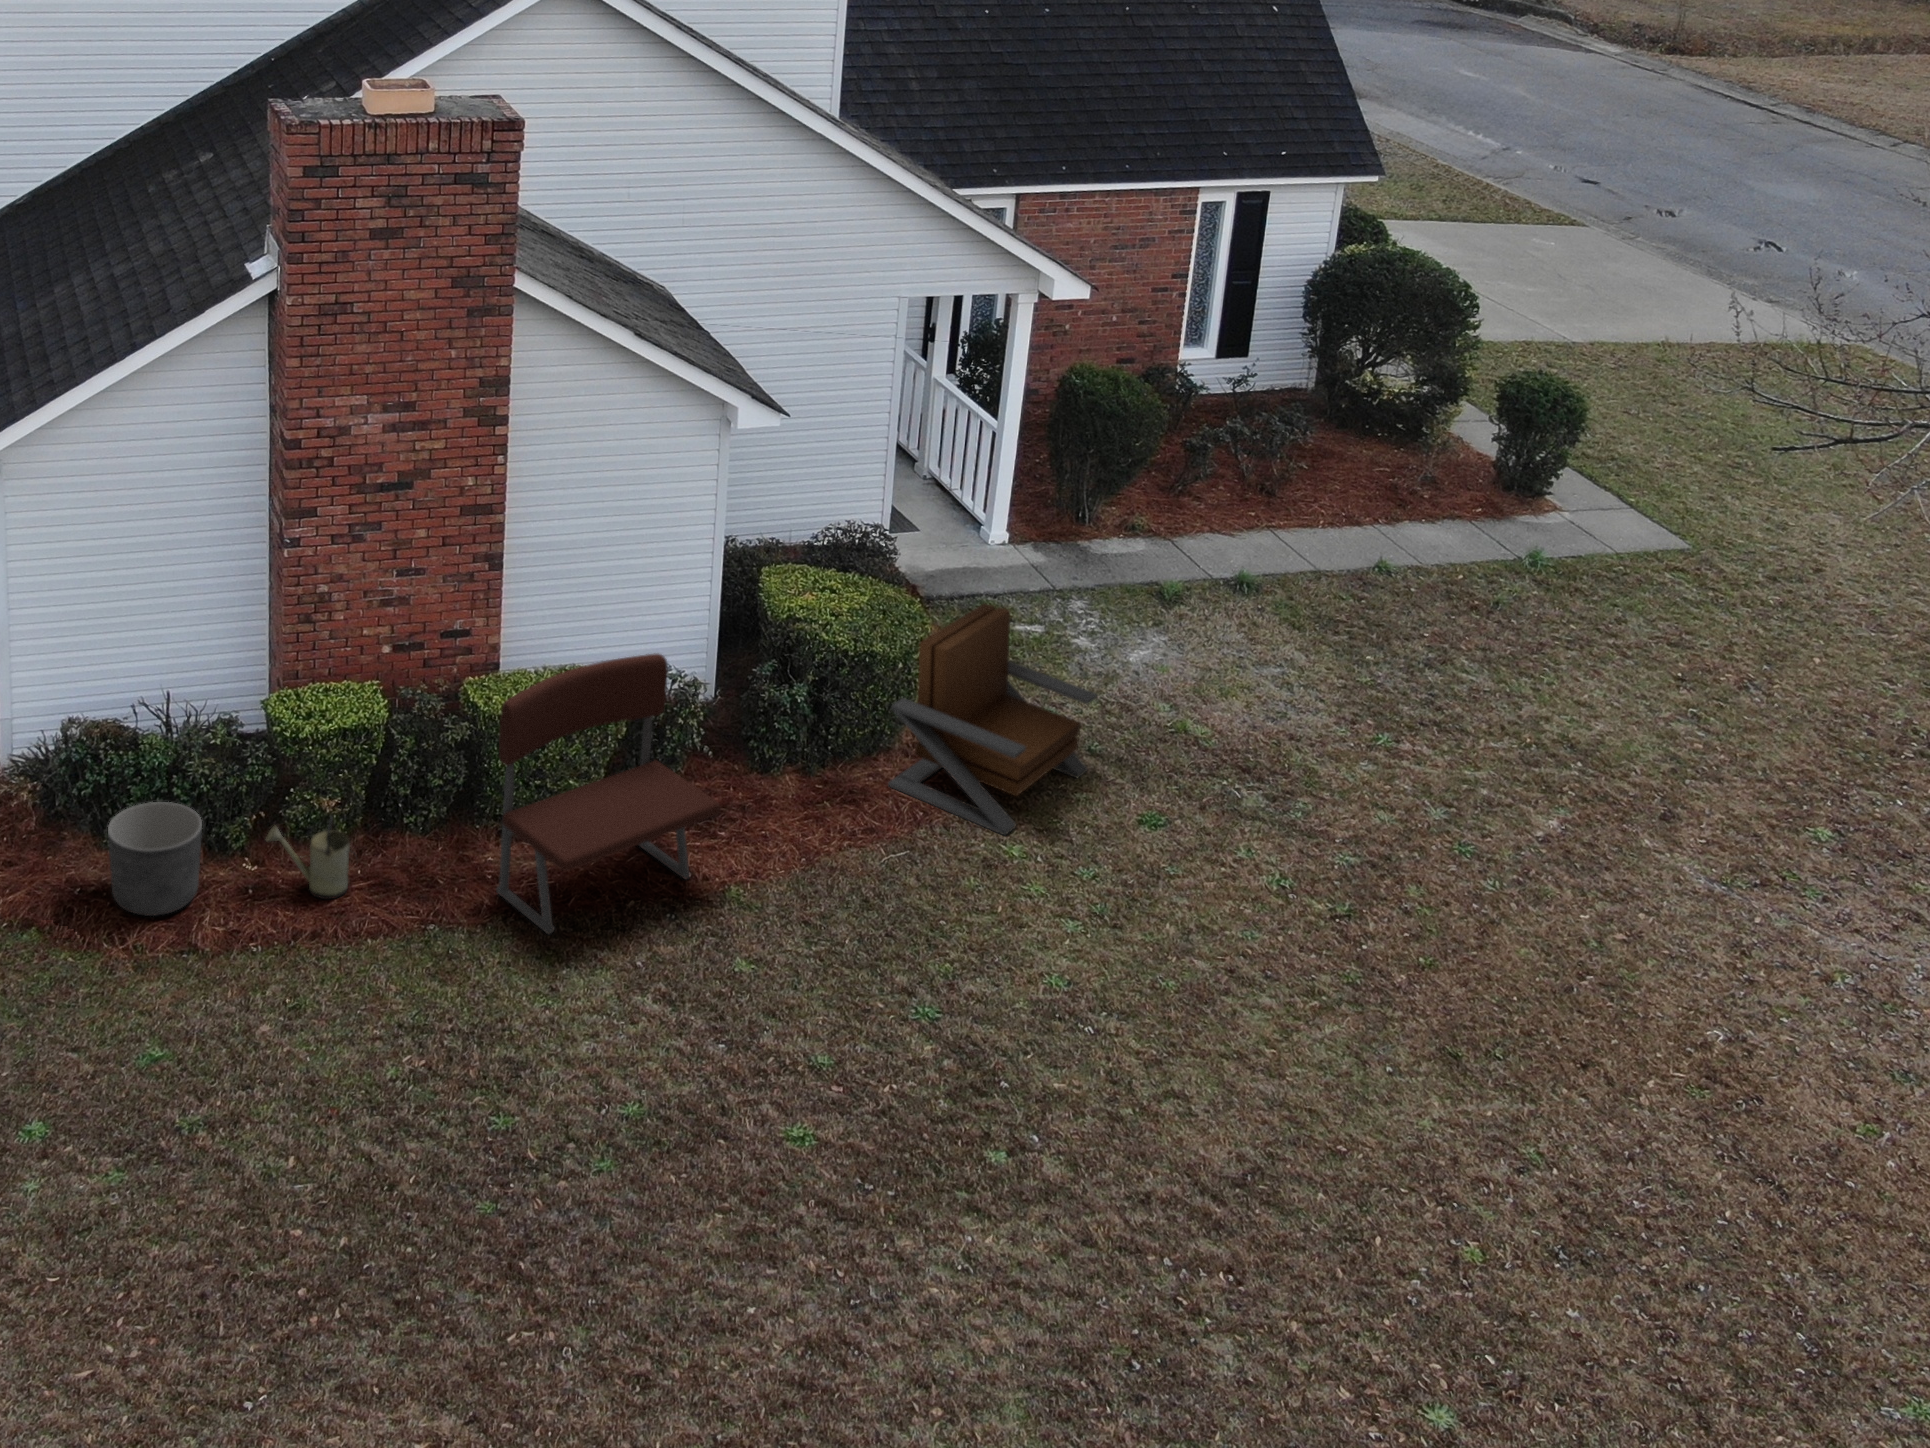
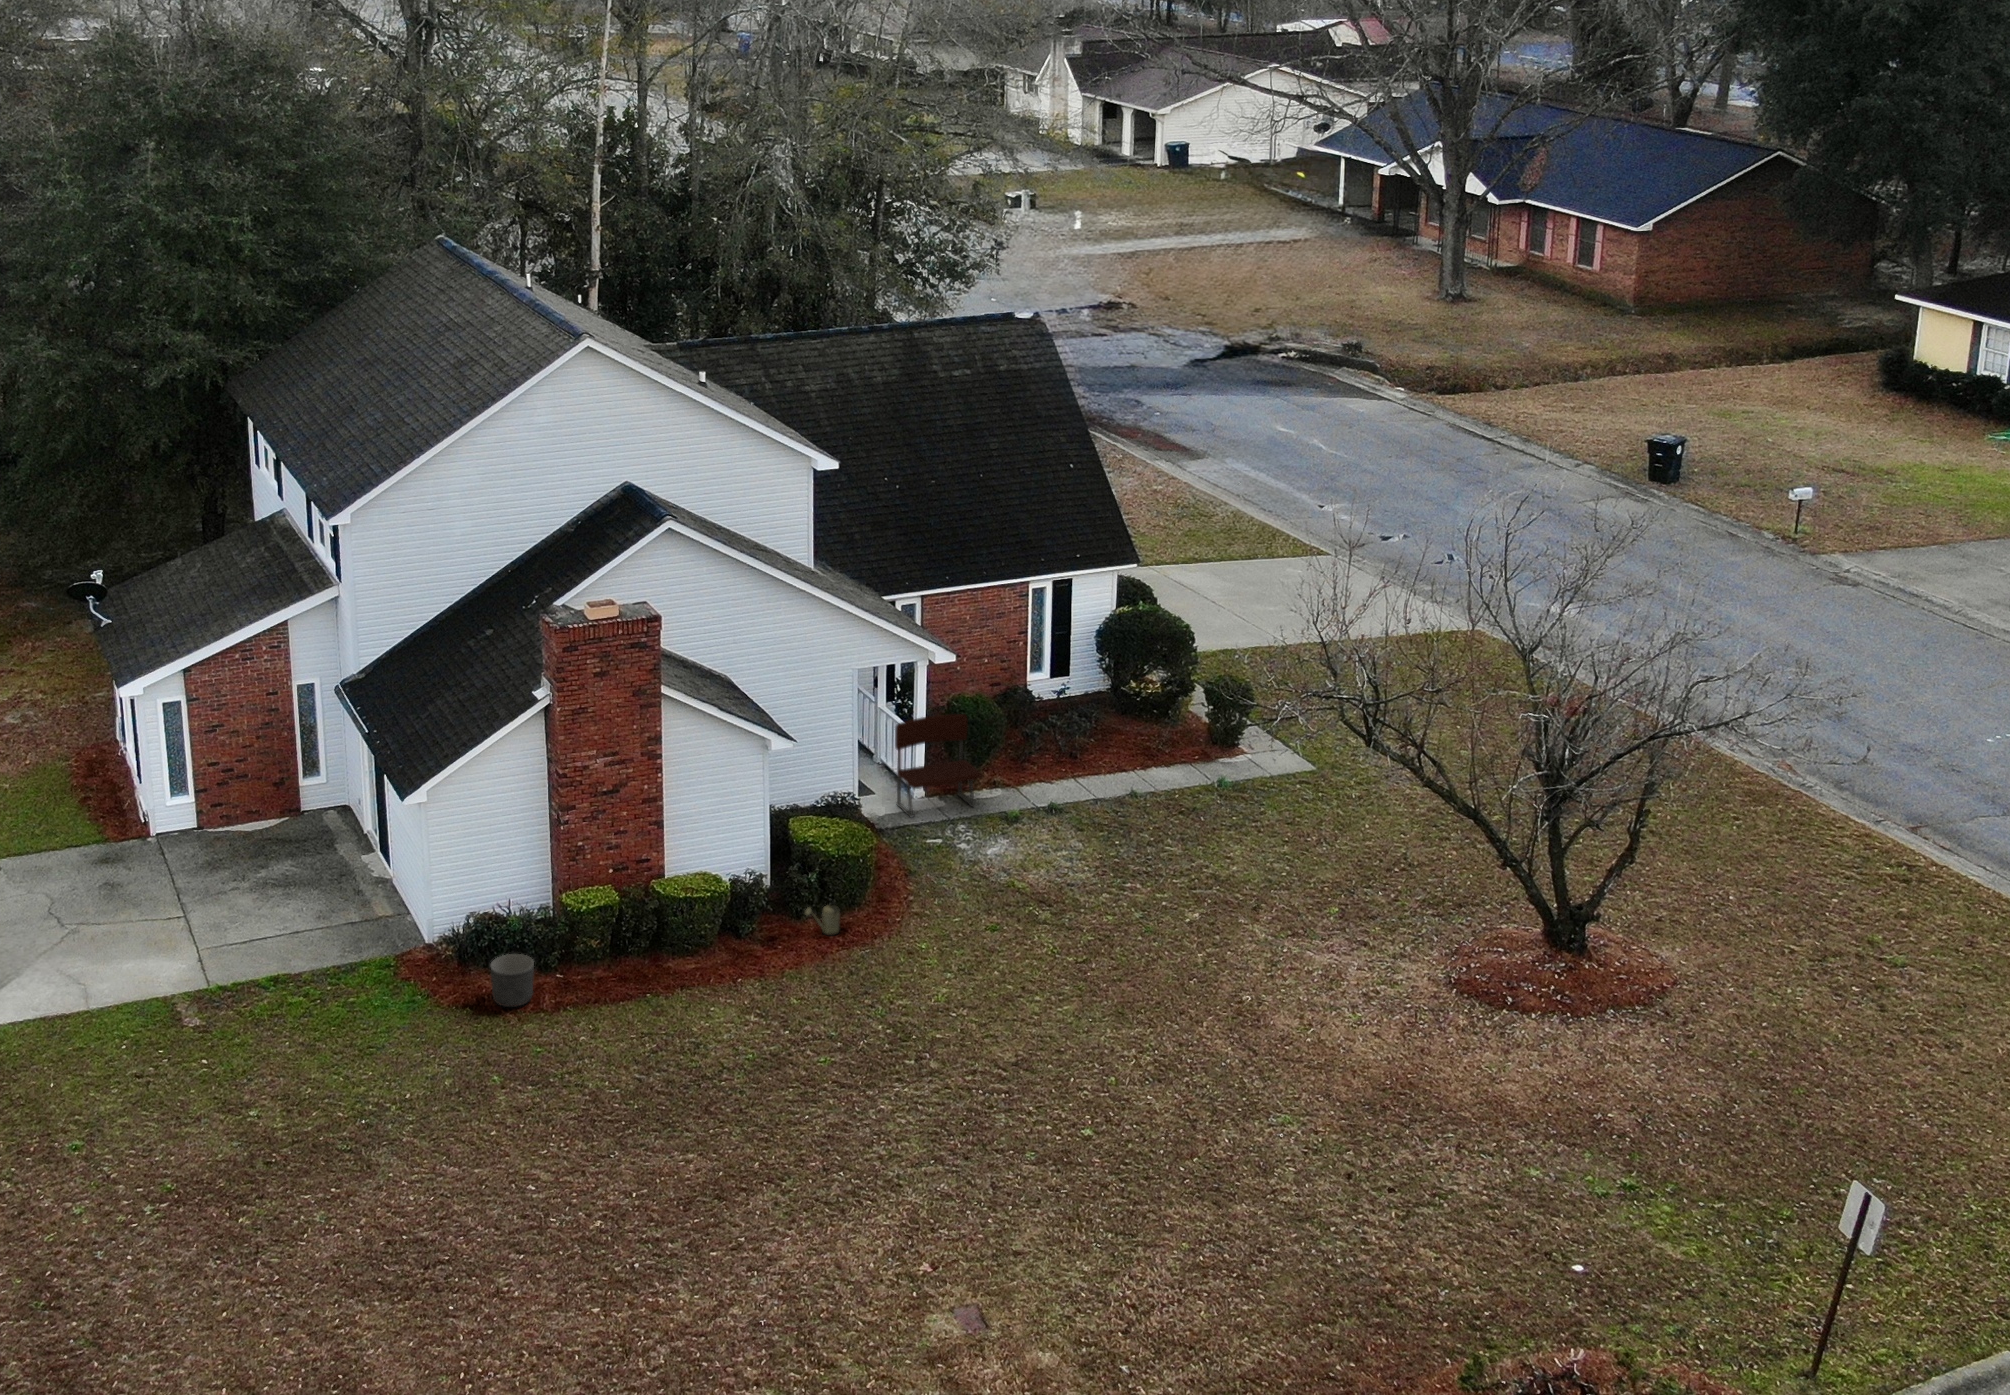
lounge chair: present [888,603,1097,835] -> none [858,828,962,942]
bench: present [496,653,720,934] -> present [895,714,983,817]
watering can: present [266,816,352,899] -> present [805,899,840,936]

